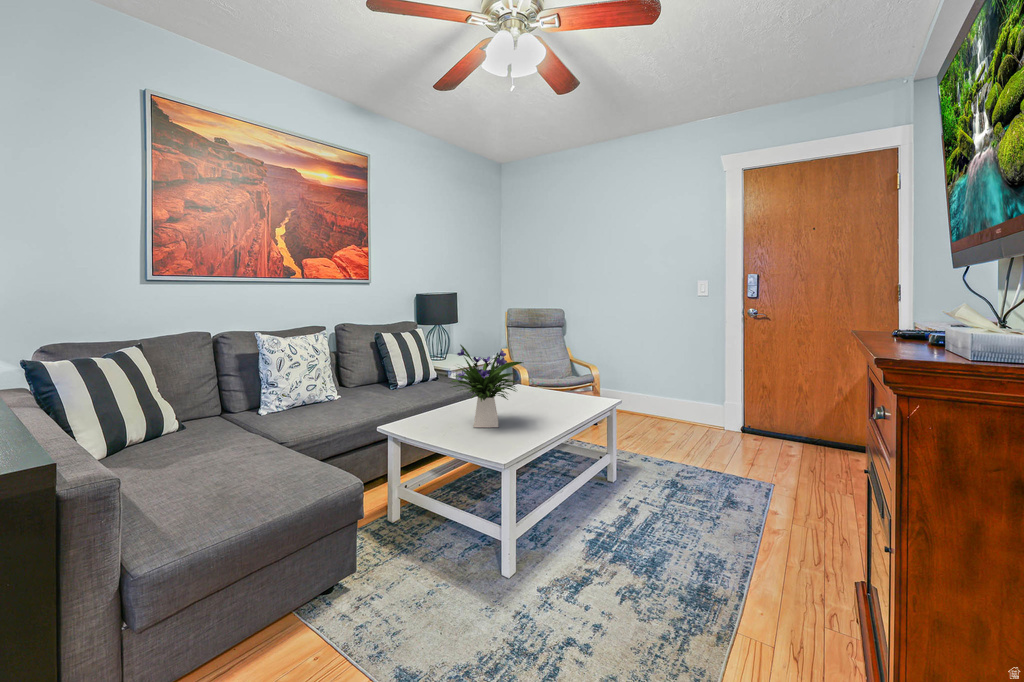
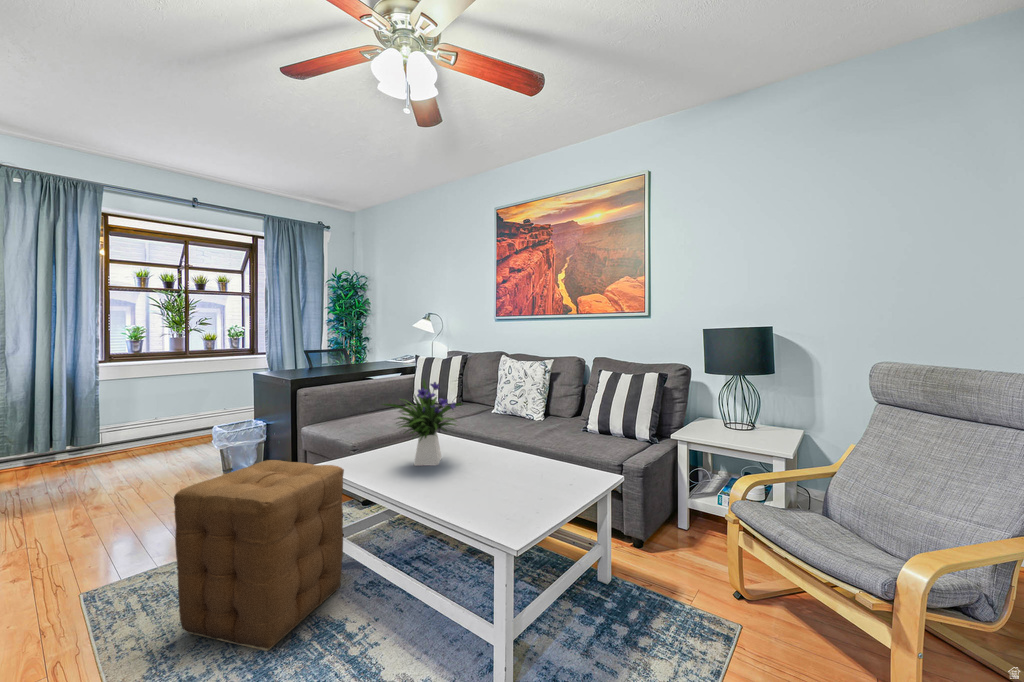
ottoman: none [520,431,659,634] -> present [174,460,344,651]

